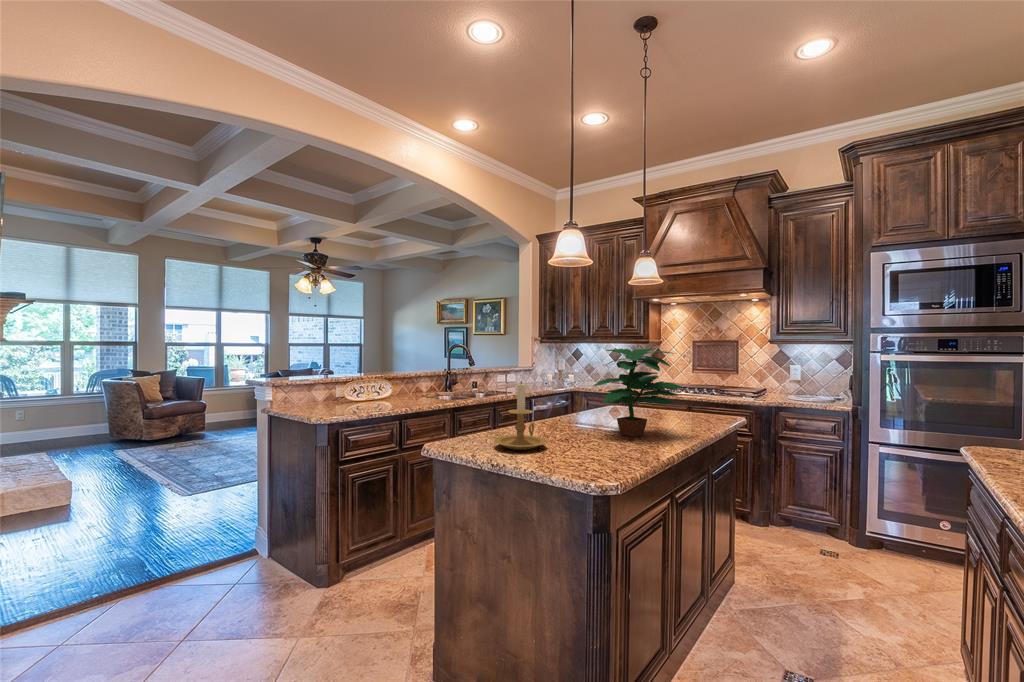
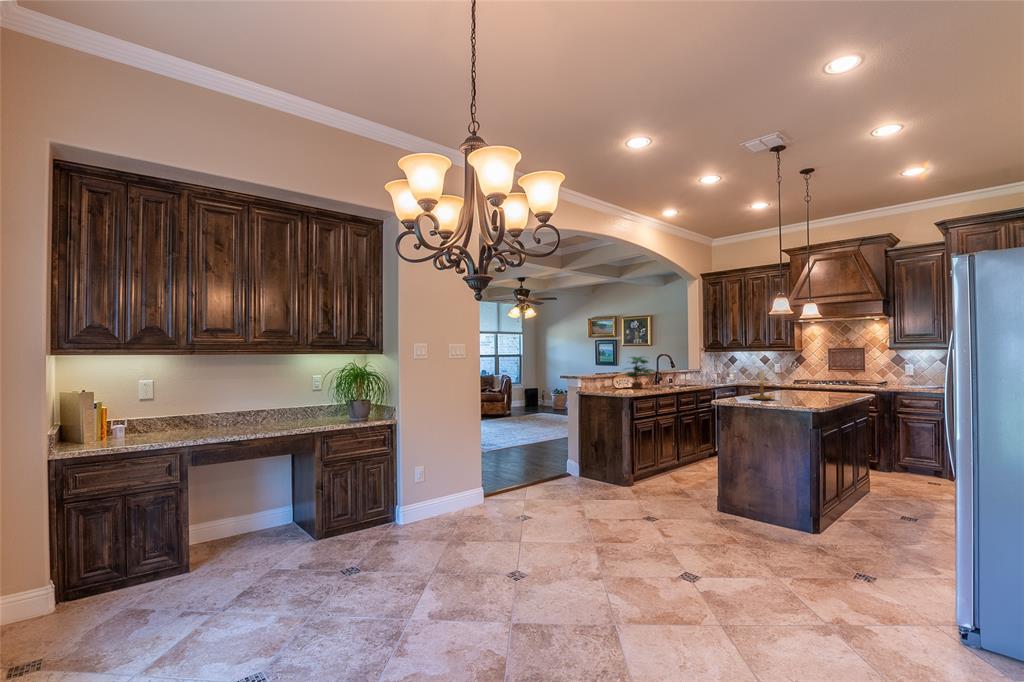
potted plant: present [593,348,683,437] -> present [626,357,654,389]

